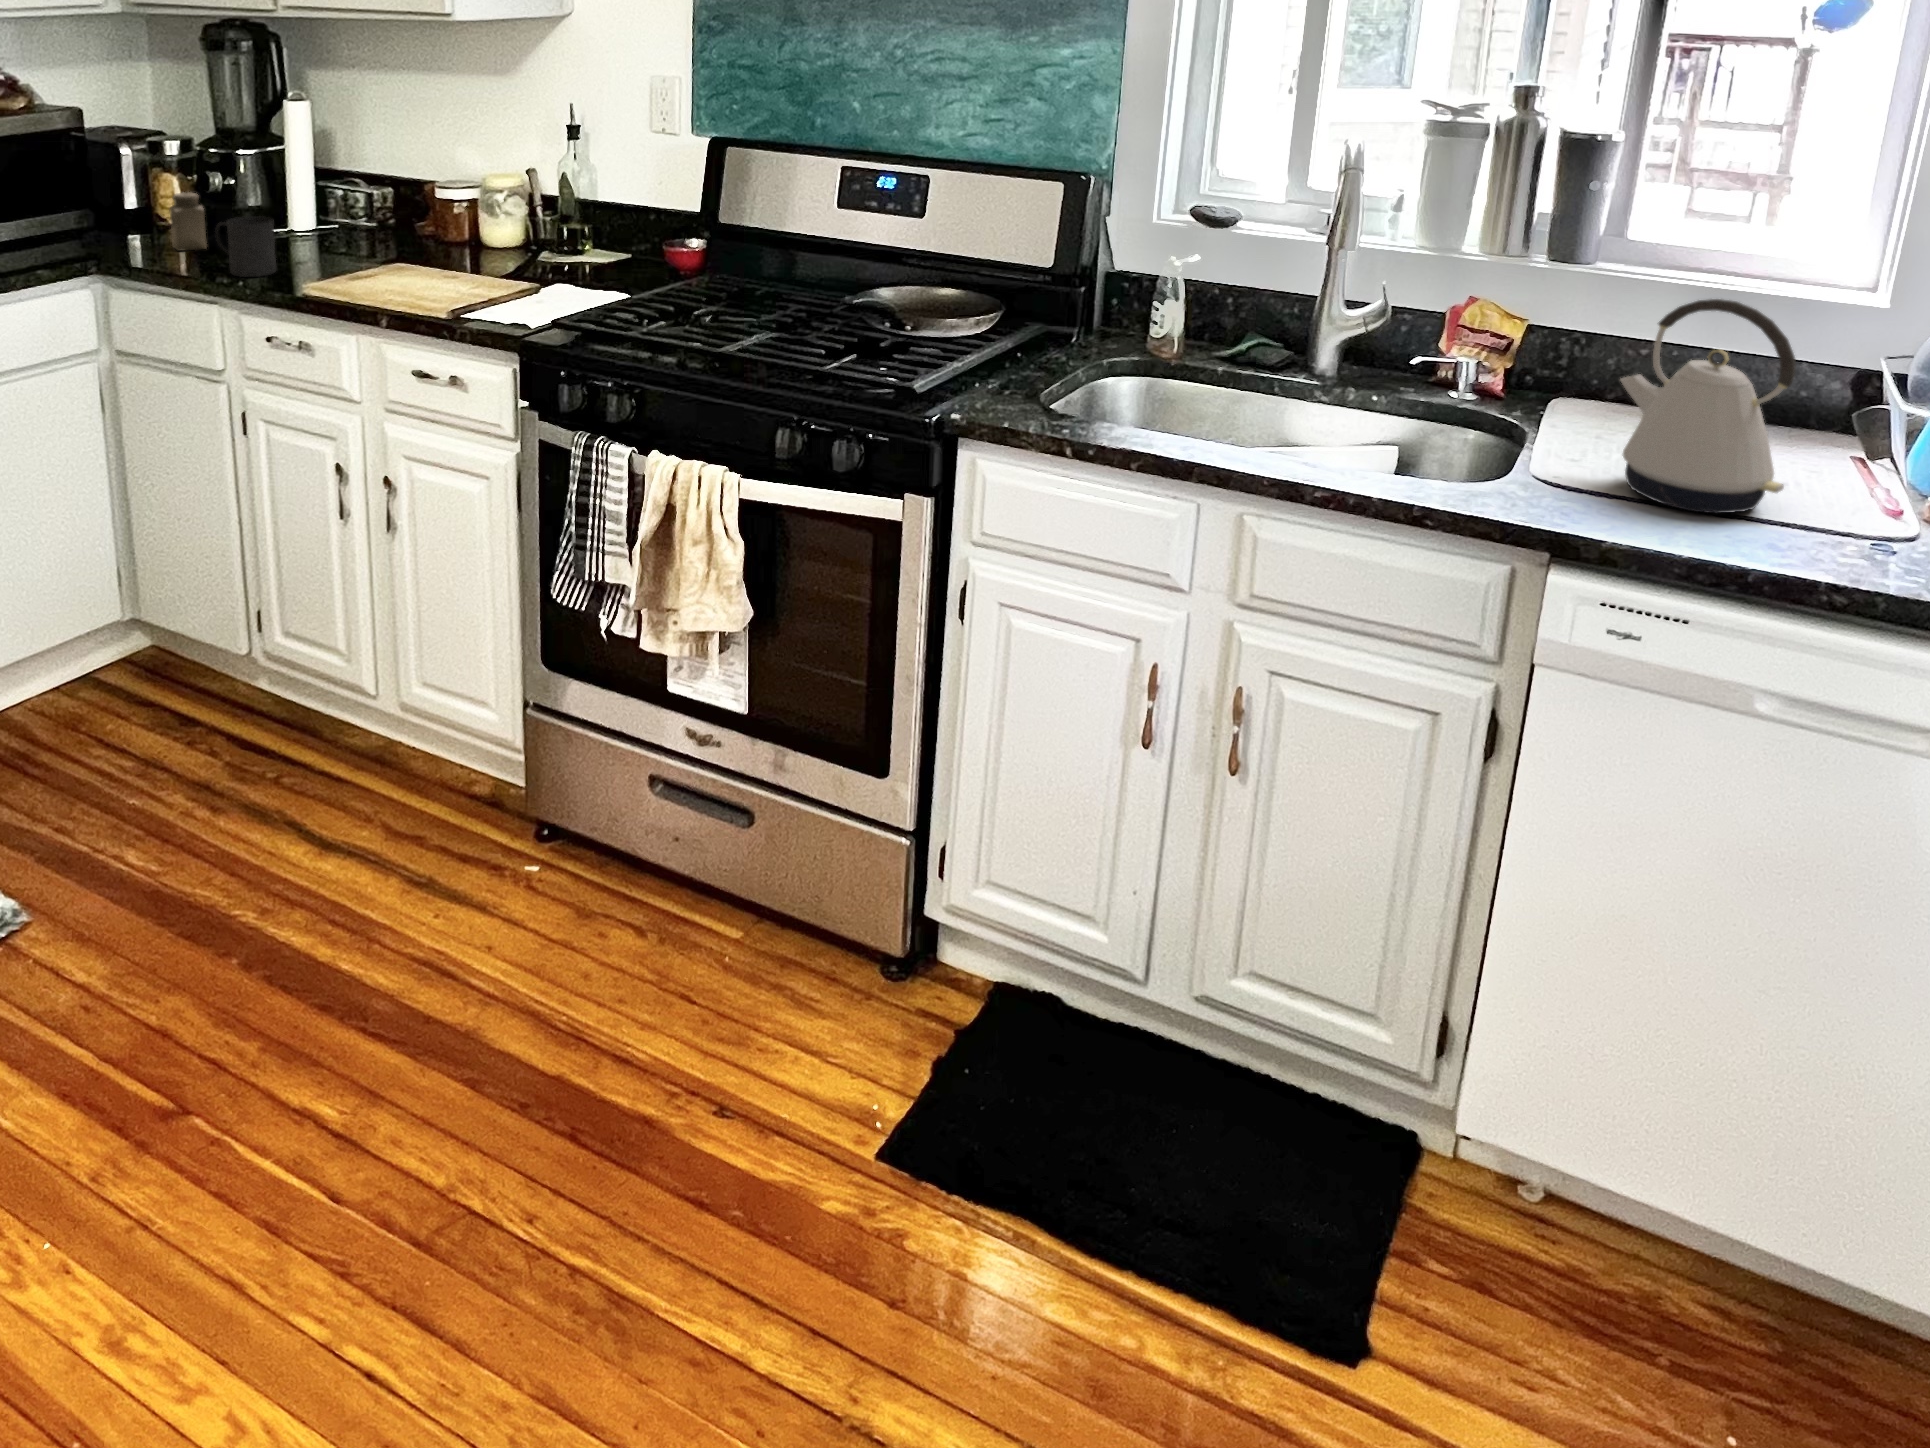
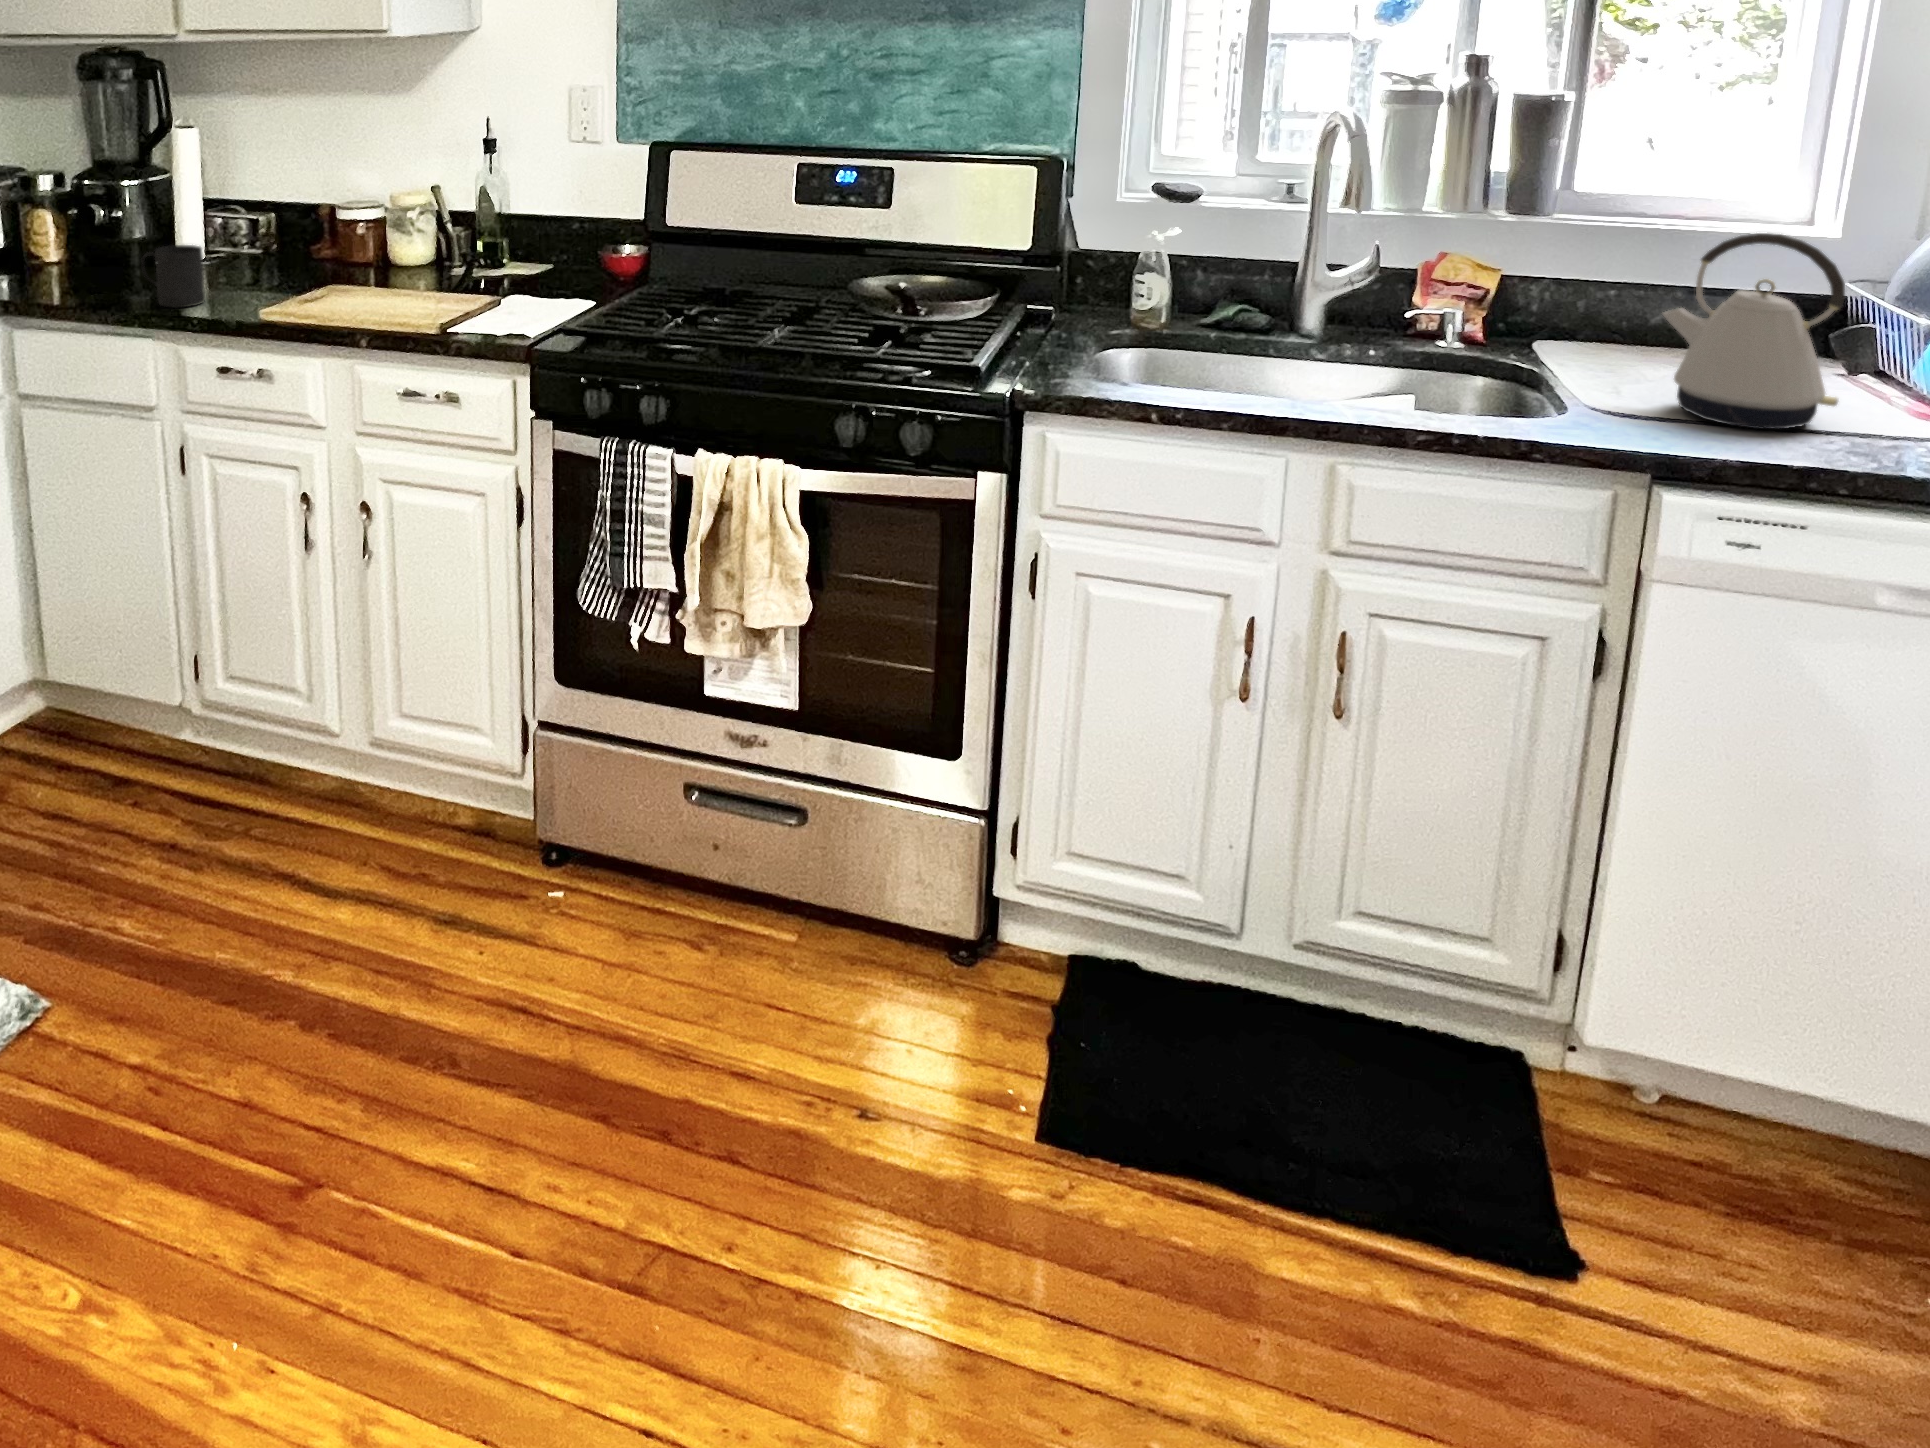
salt shaker: present [169,192,207,251] -> none [62,226,103,287]

